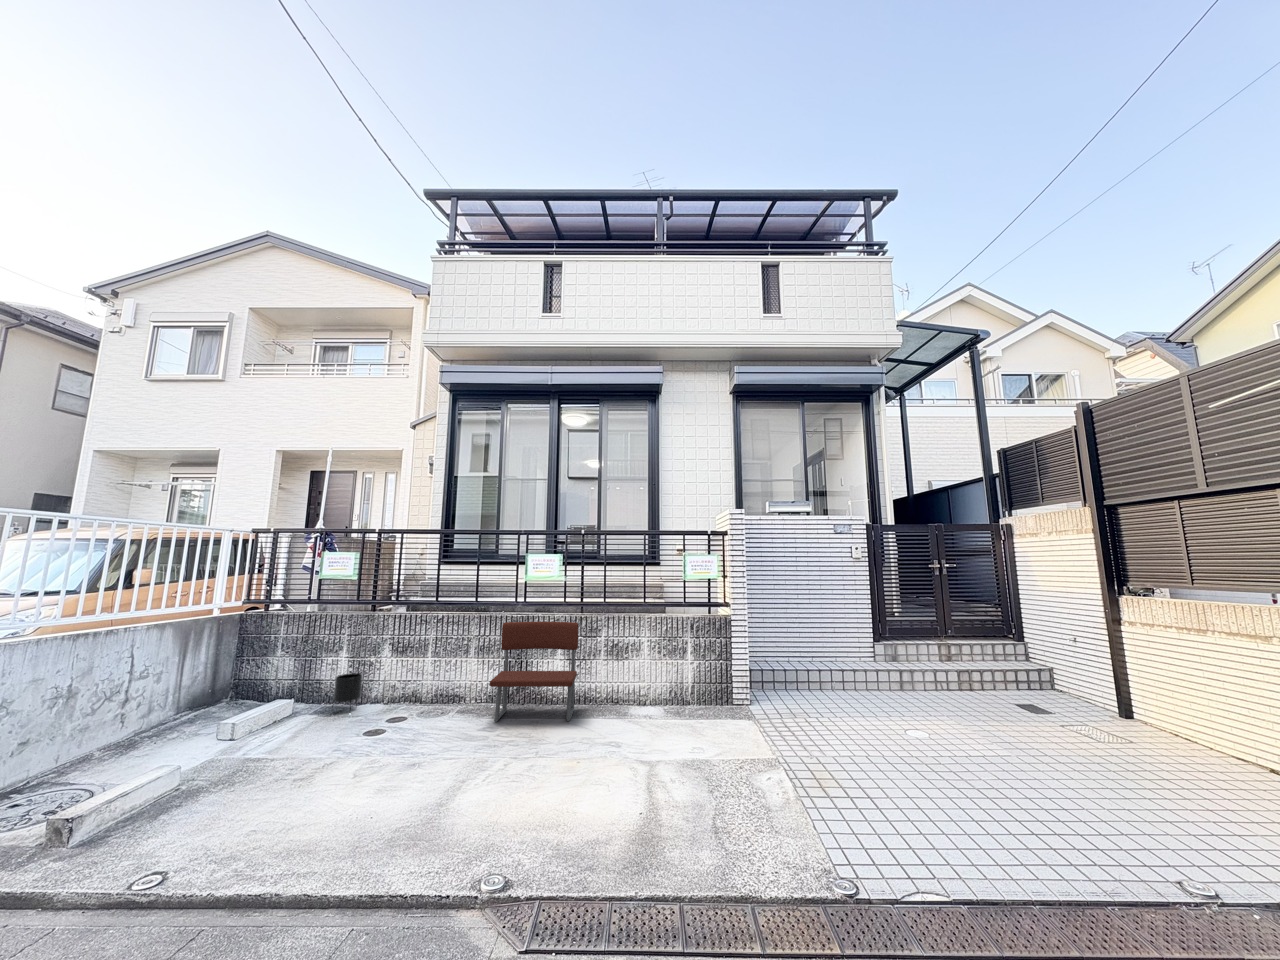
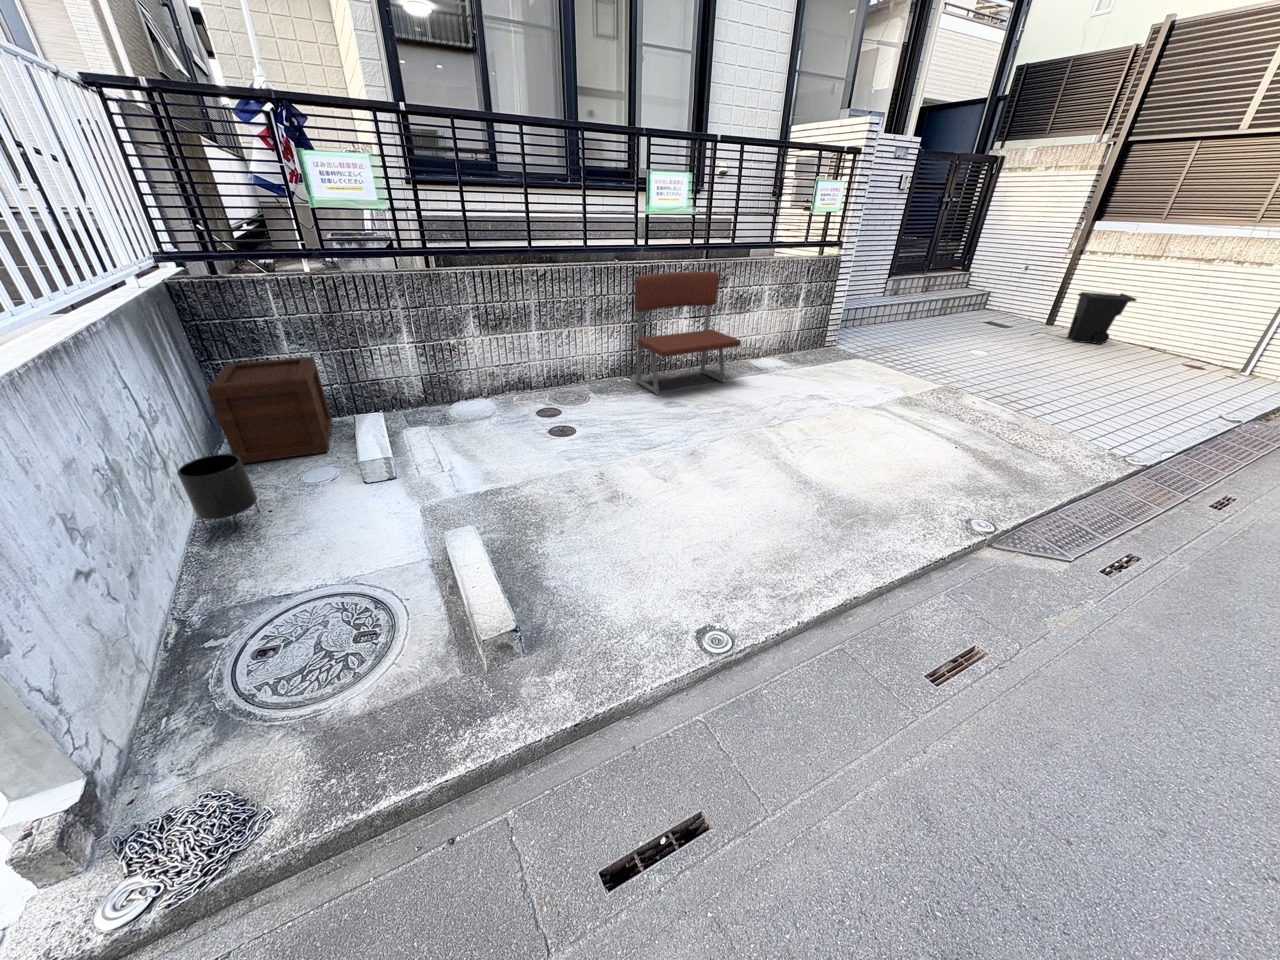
wooden crate: none [199,659,289,722] -> present [207,357,332,464]
planter: present [333,673,362,703] -> present [177,454,260,538]
trash can: none [1113,673,1193,754] -> present [1067,292,1136,344]

